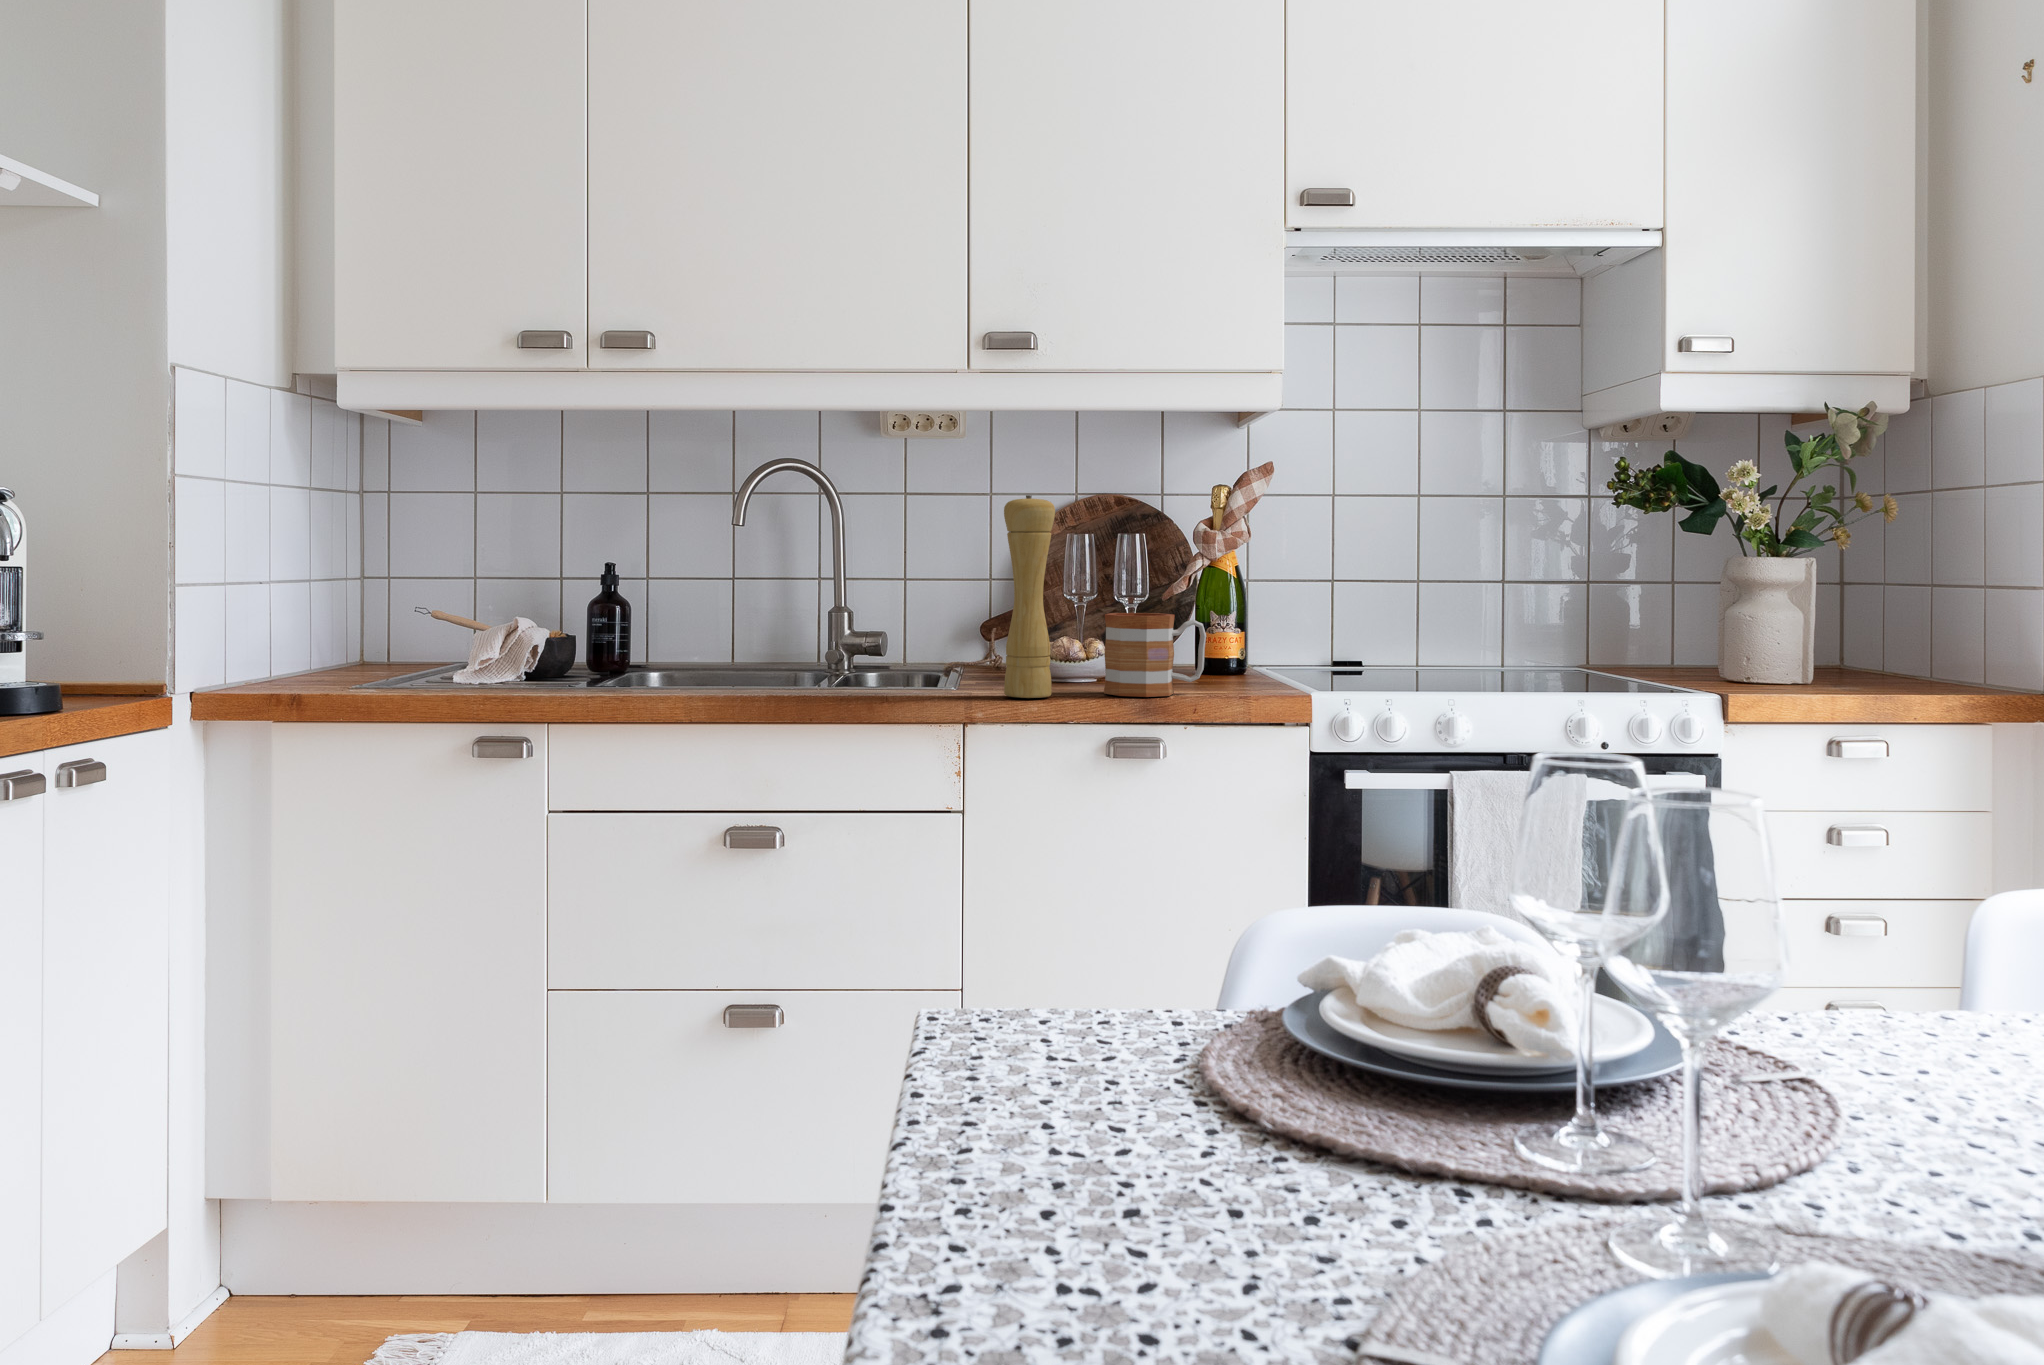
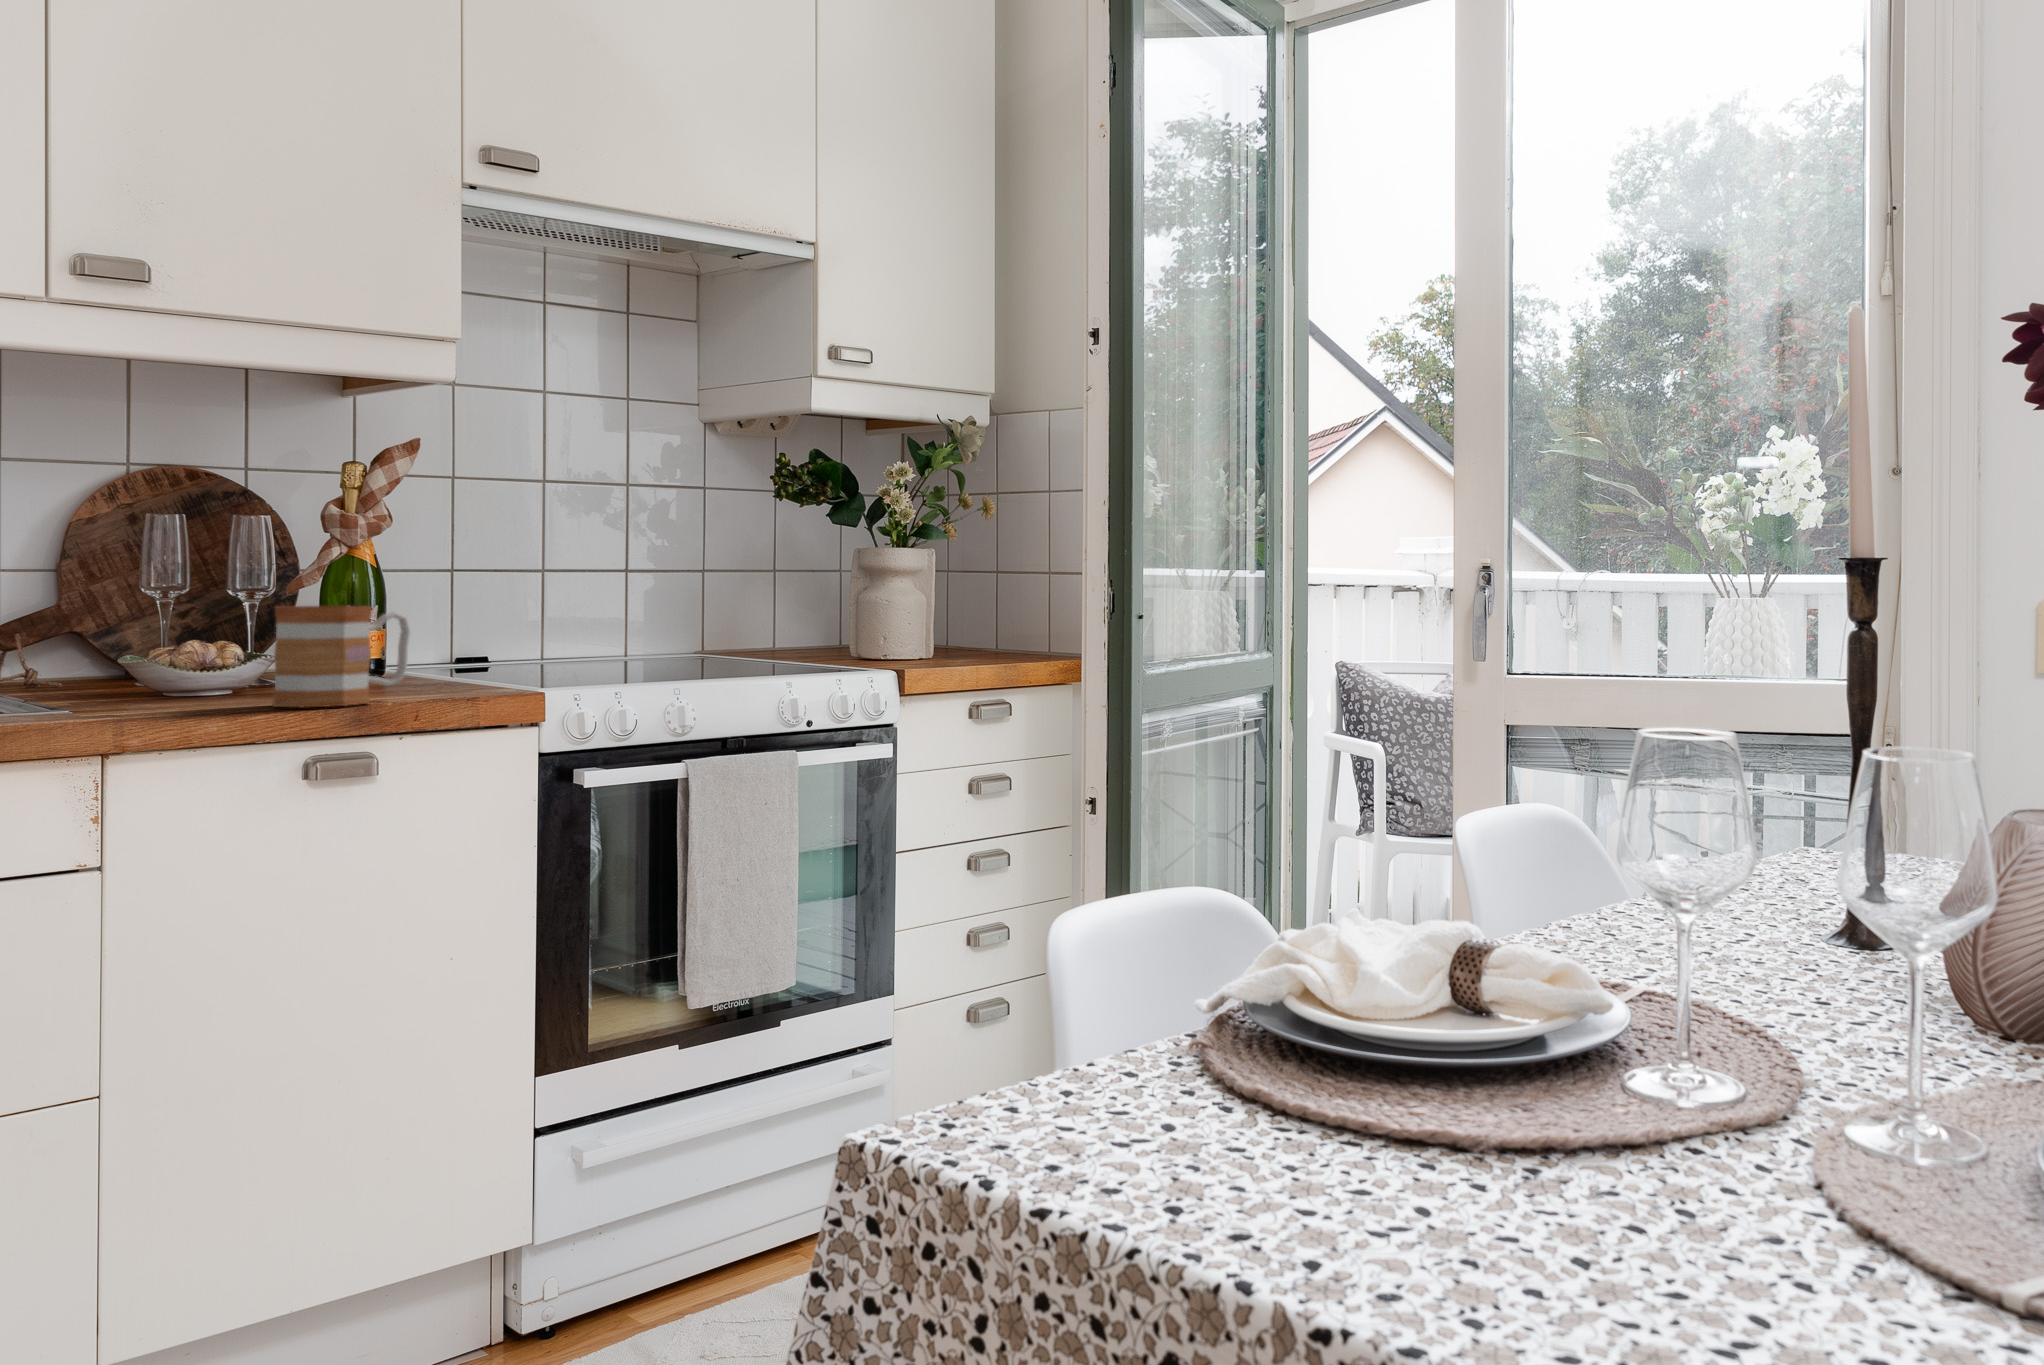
pepper mill: present [1004,495,1055,698] -> none [127,450,214,719]

